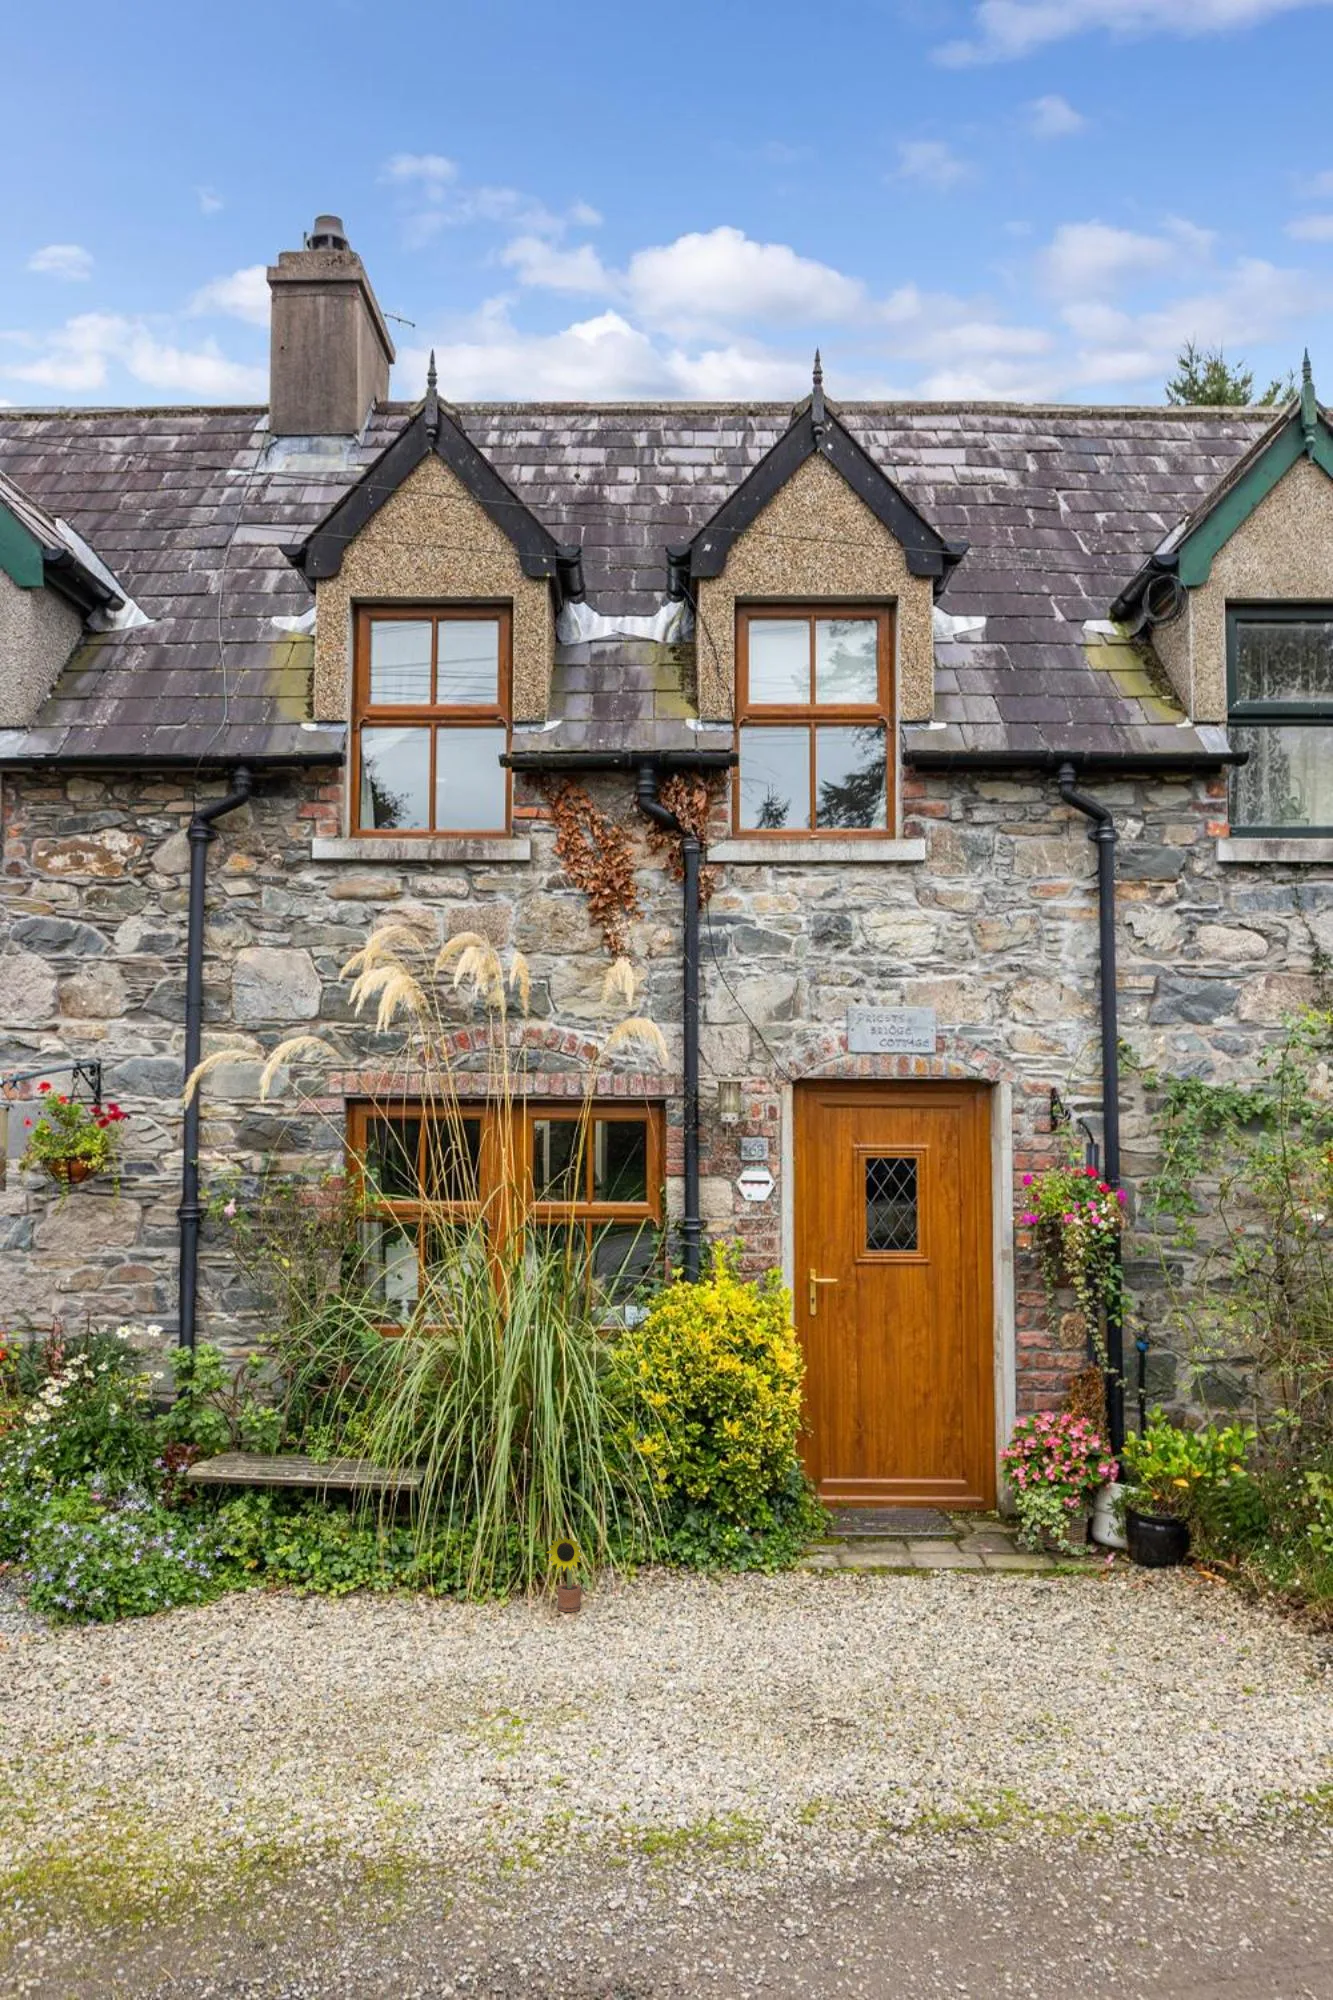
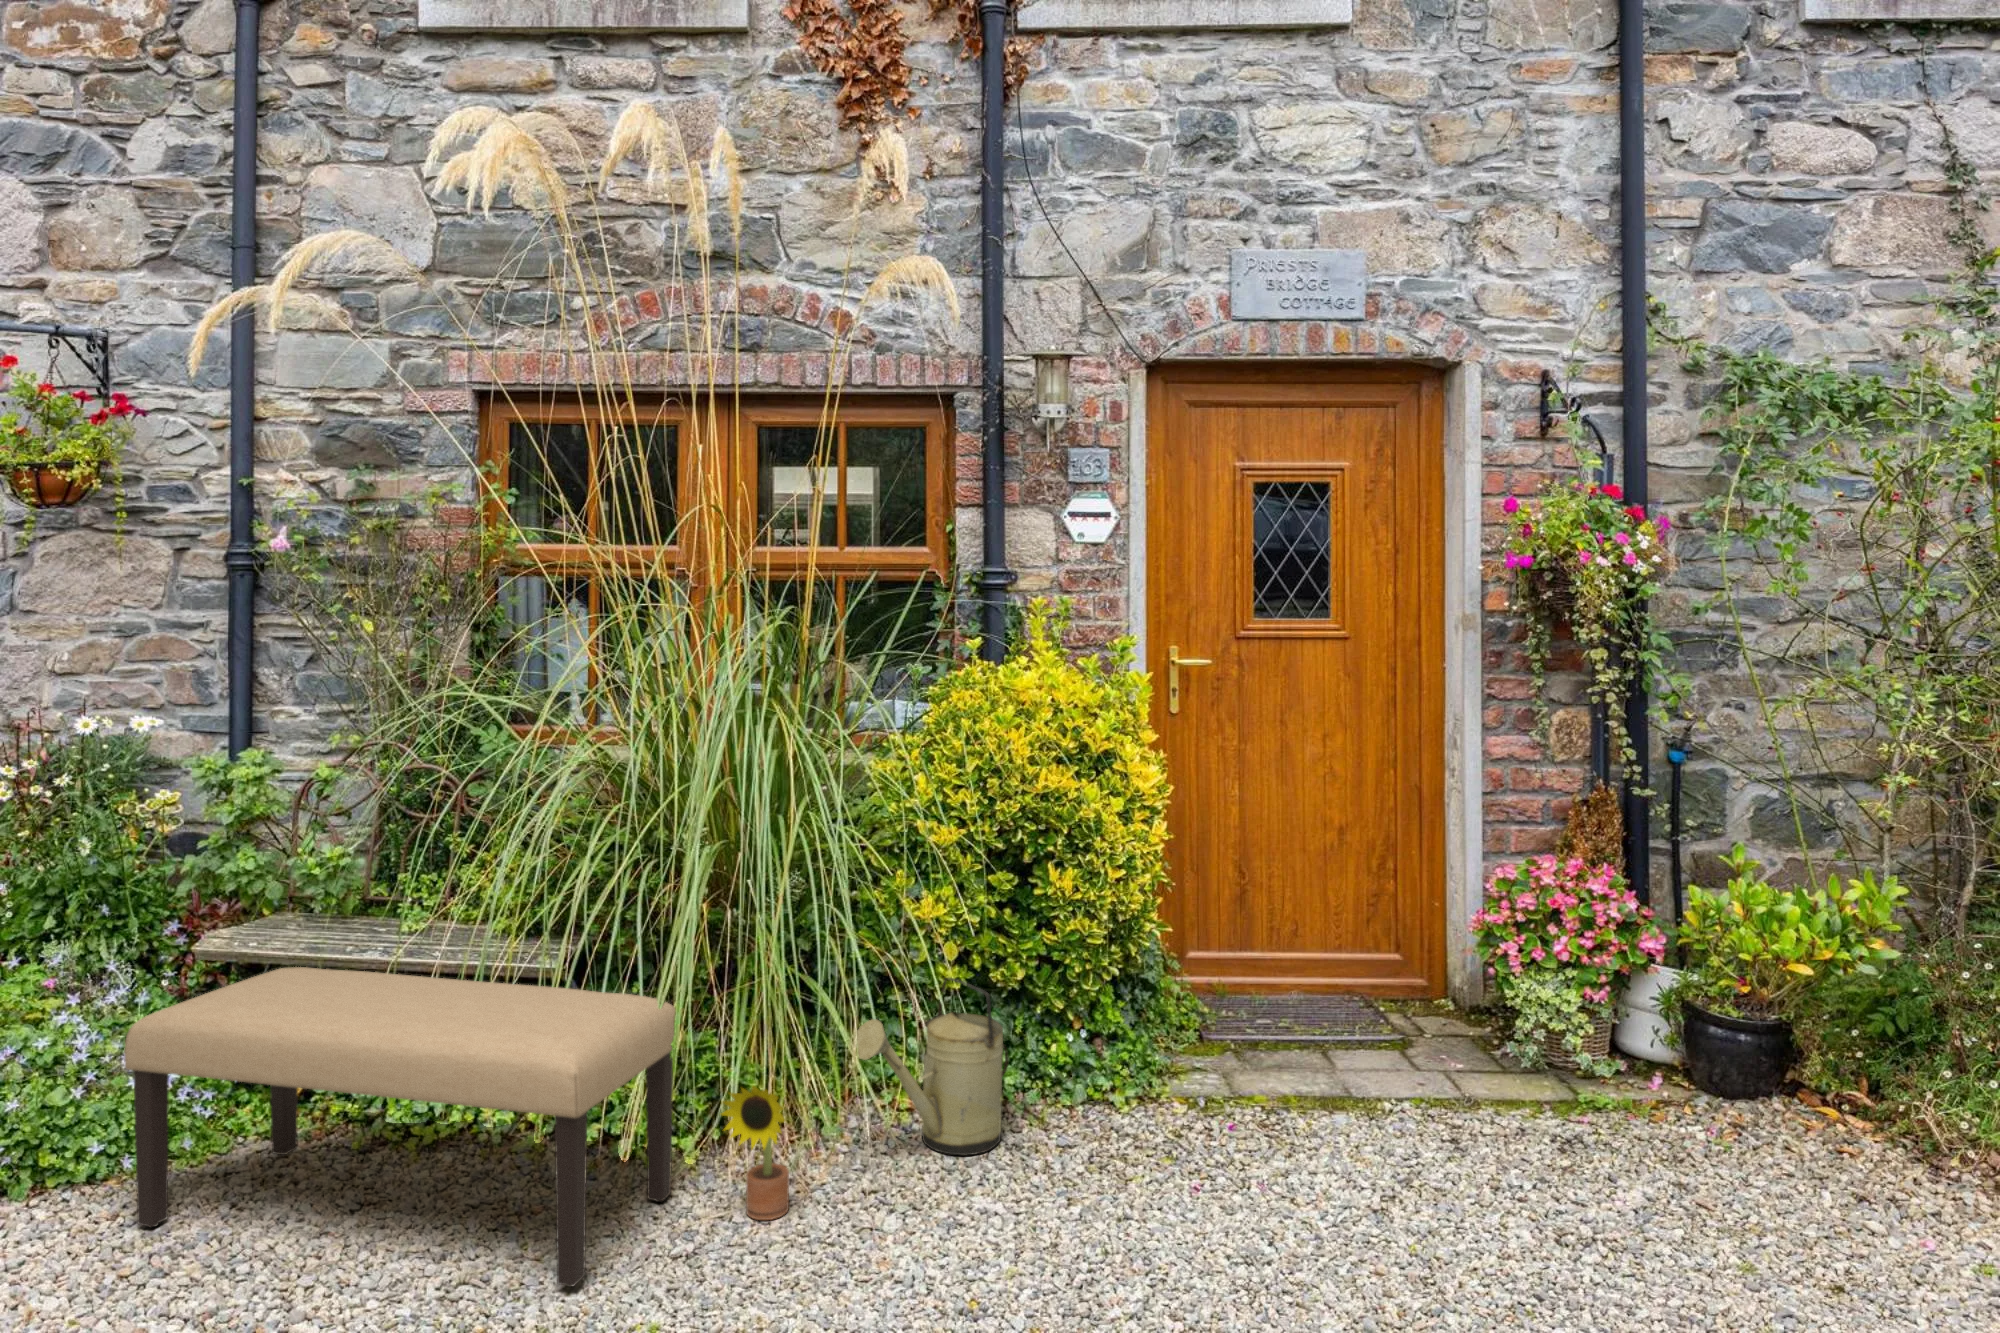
bench: none [240,1476,521,1632] -> present [124,967,675,1287]
watering can: none [613,1486,700,1588] -> present [857,978,1009,1155]

